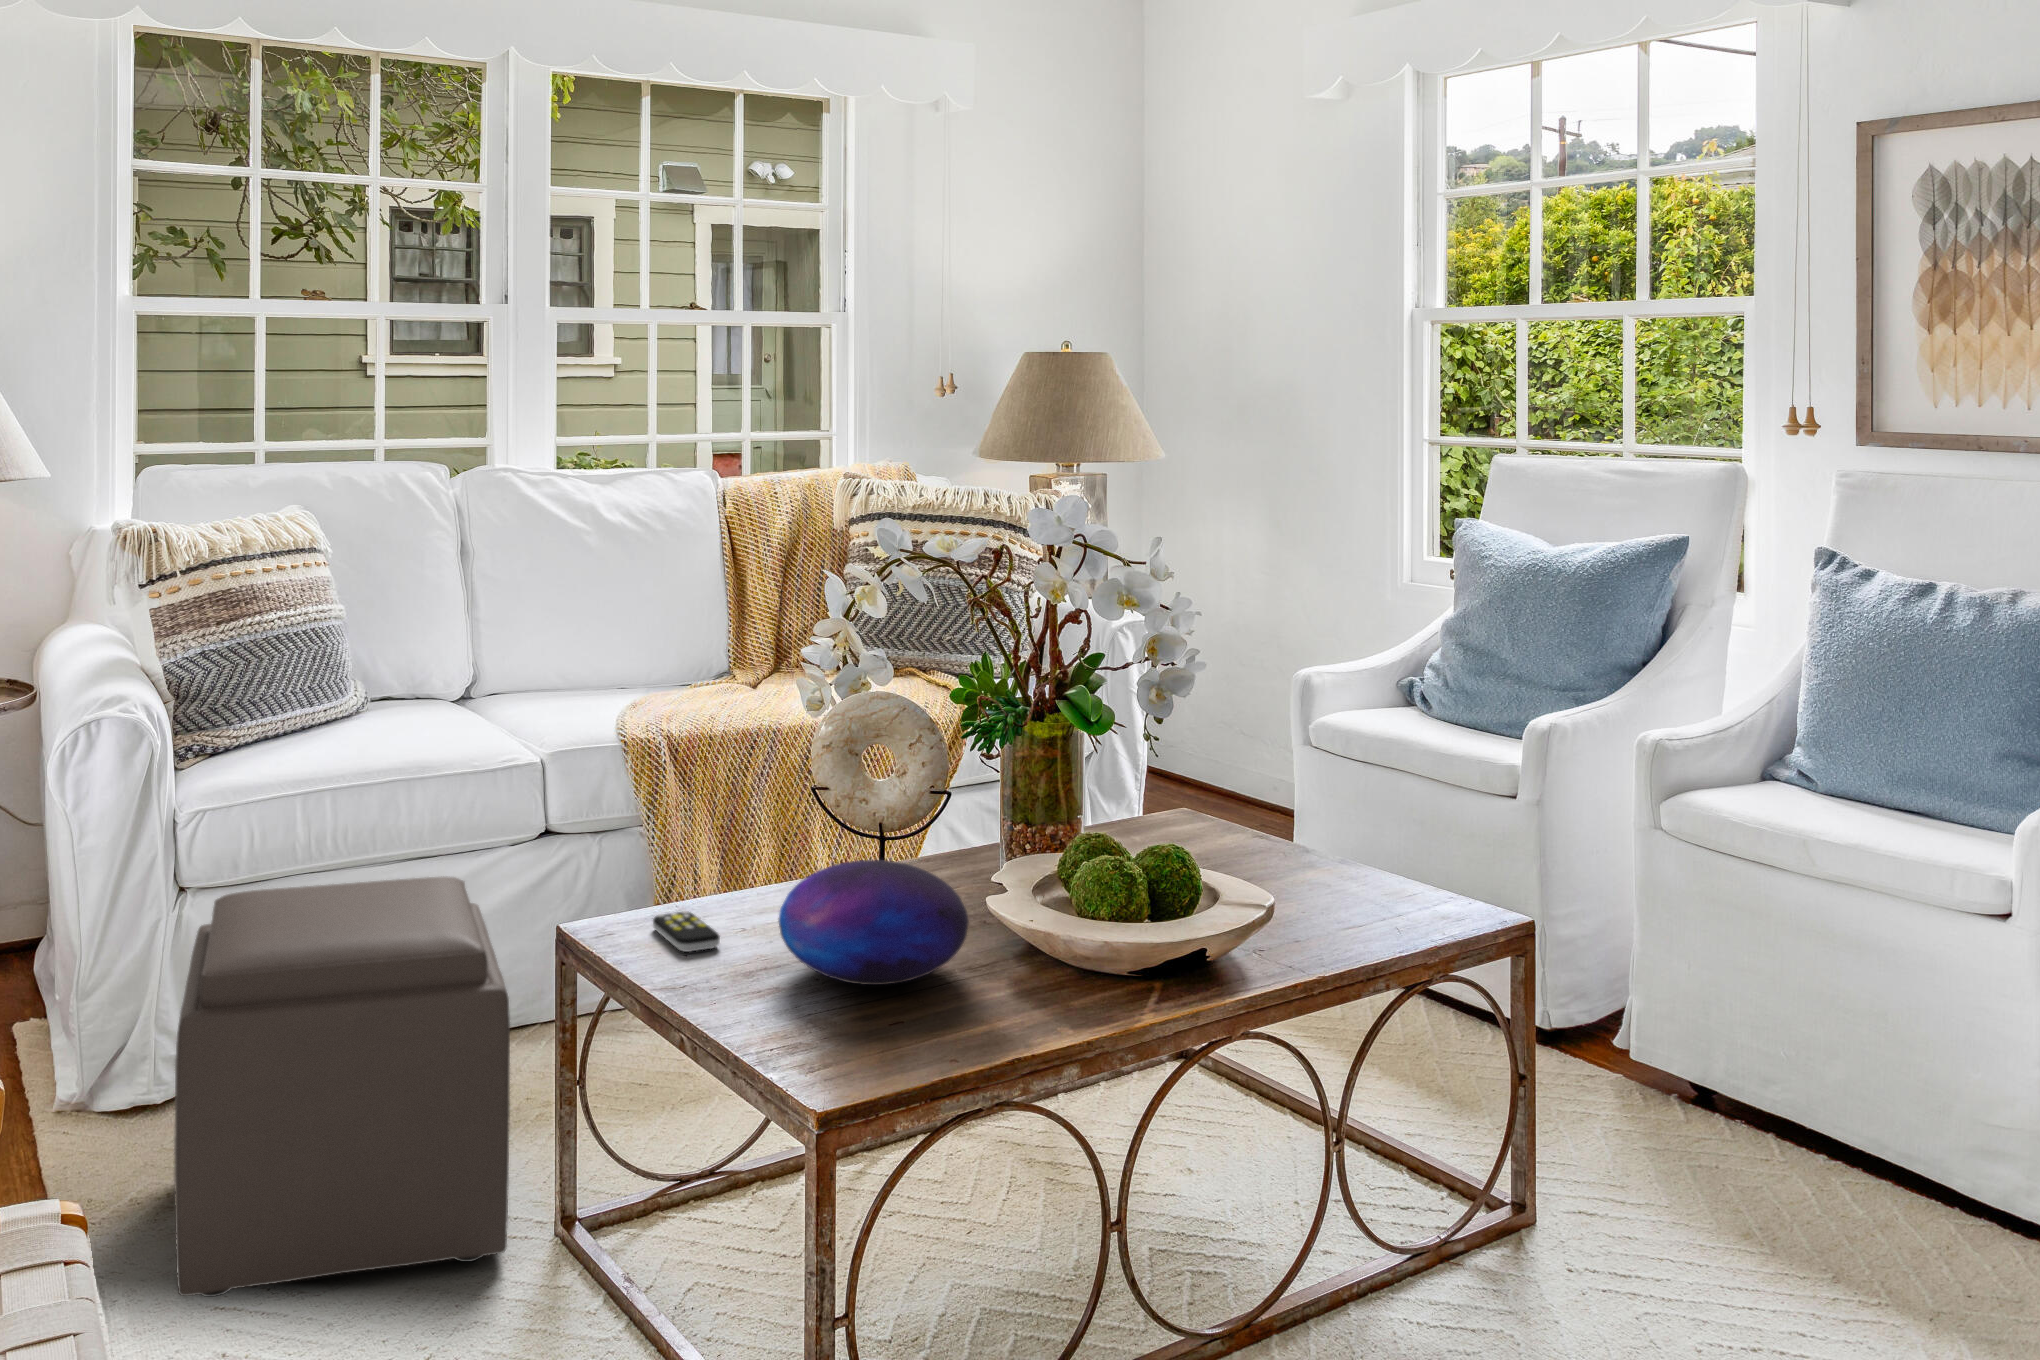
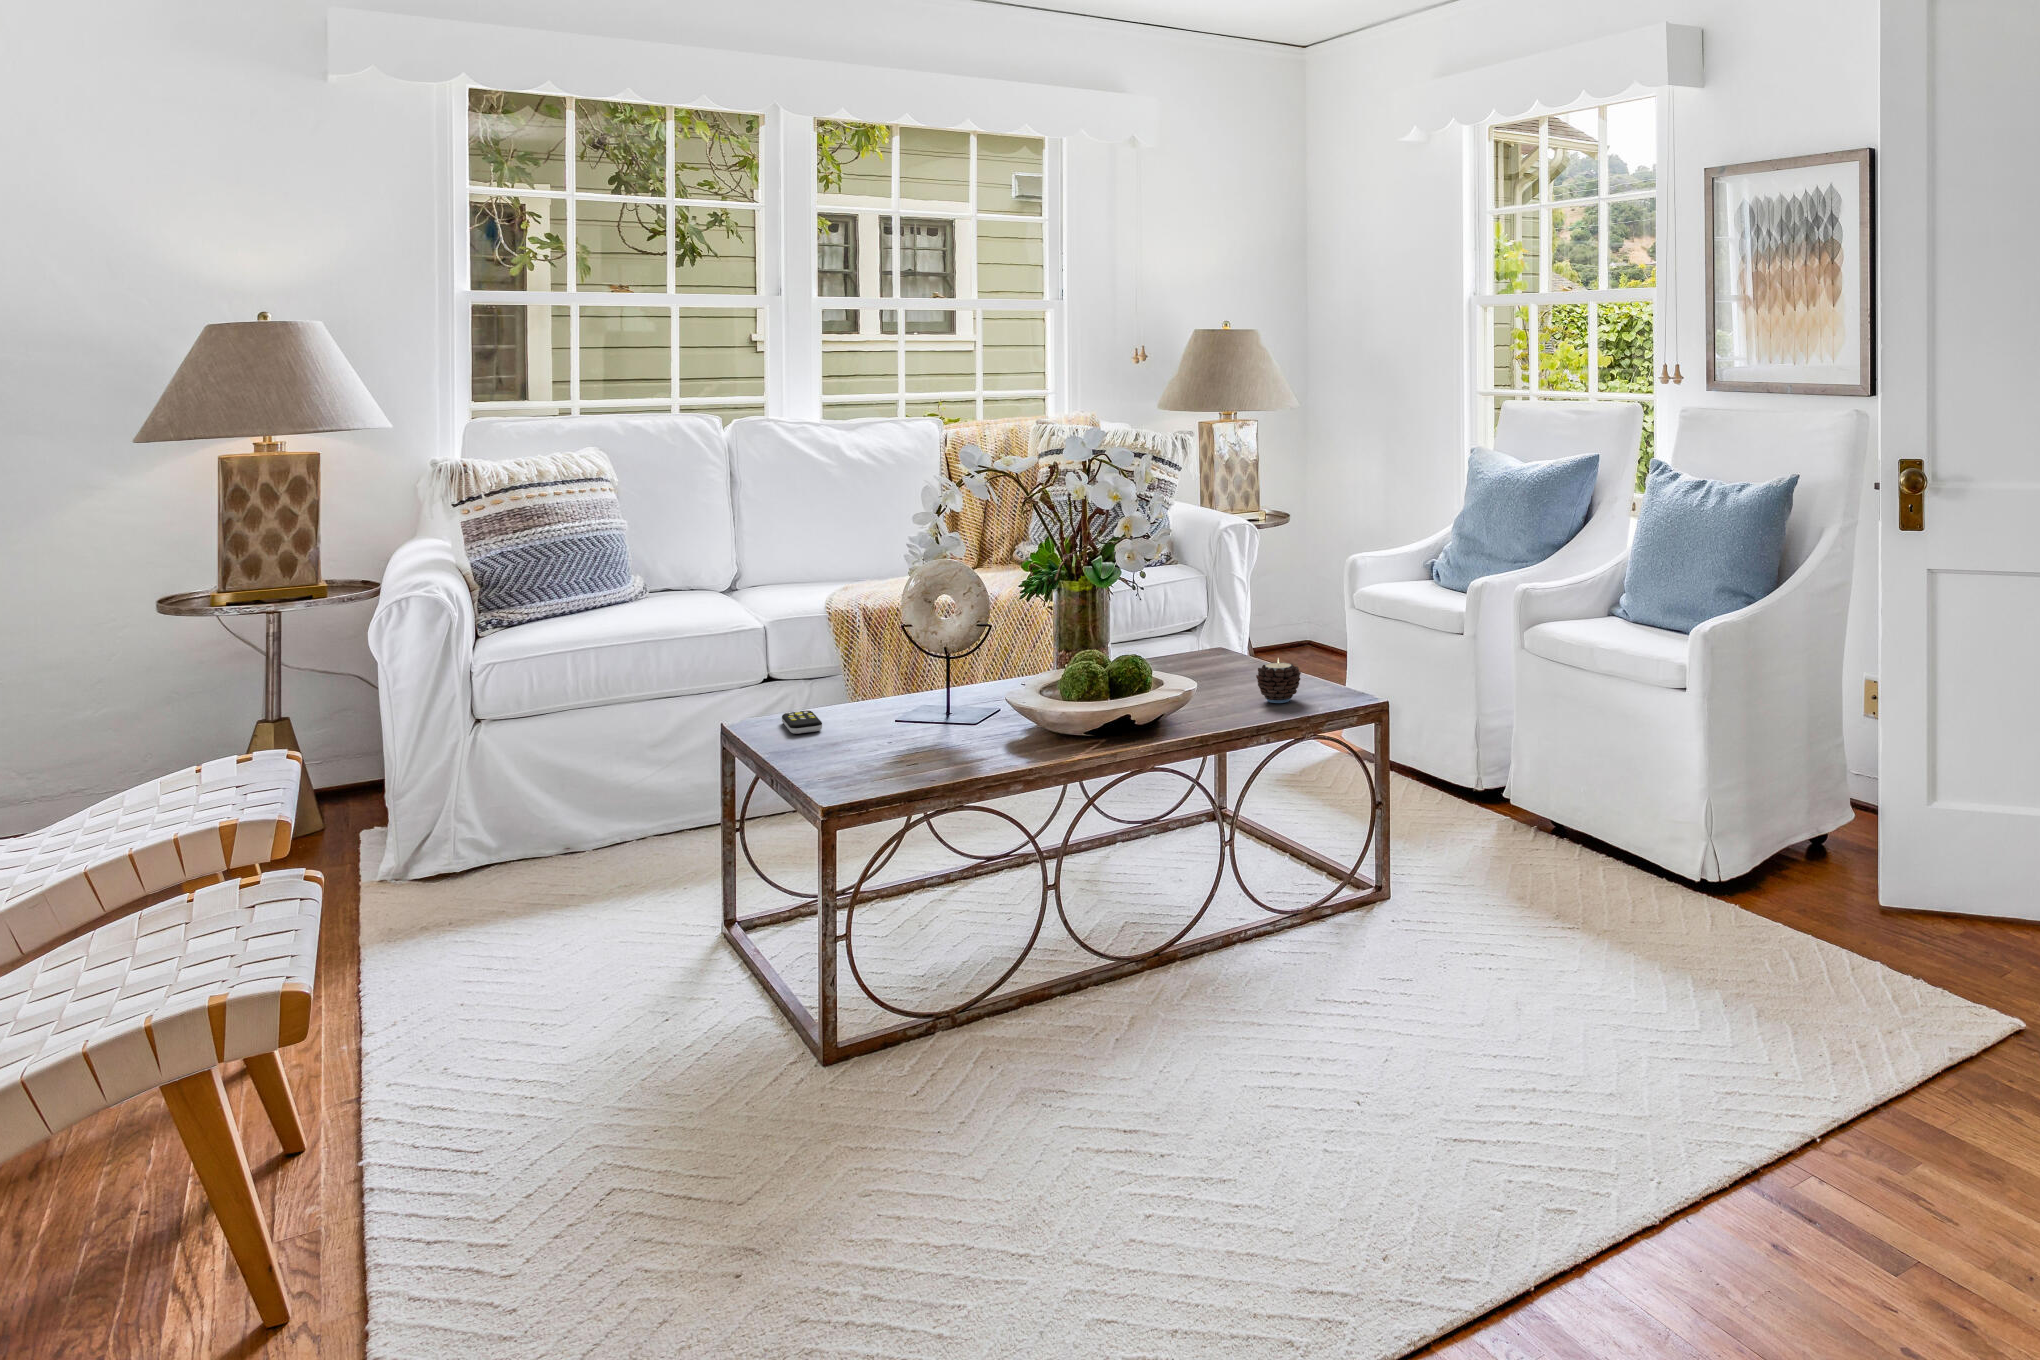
candle: none [1340,853,1409,923] -> present [1256,658,1301,703]
decorative orb: present [778,860,969,985] -> none [848,667,981,746]
ottoman: present [174,876,510,1297] -> none [430,700,690,981]

